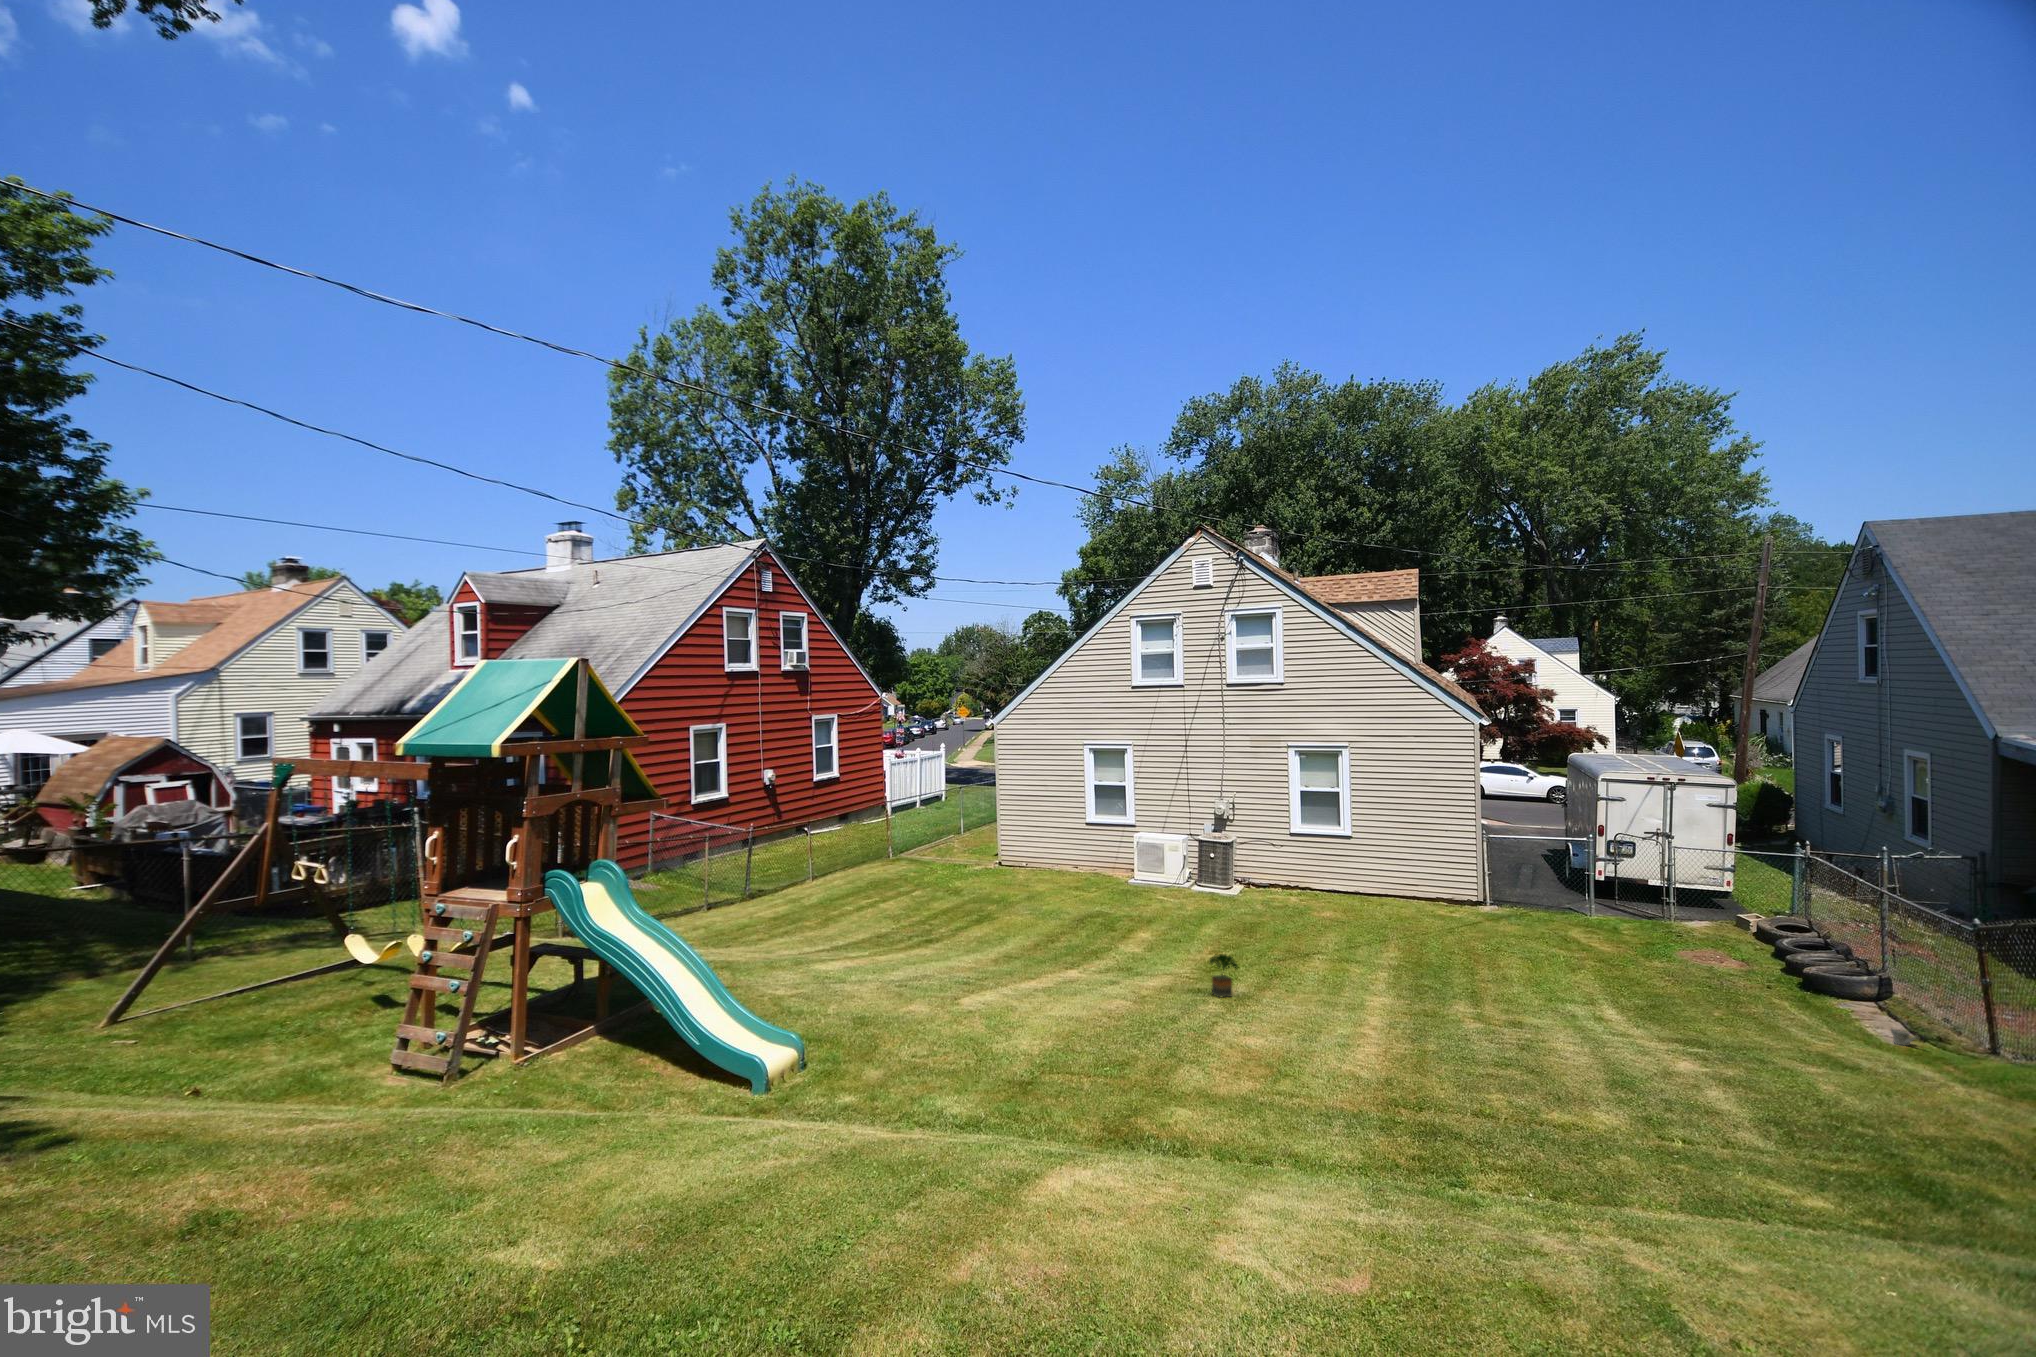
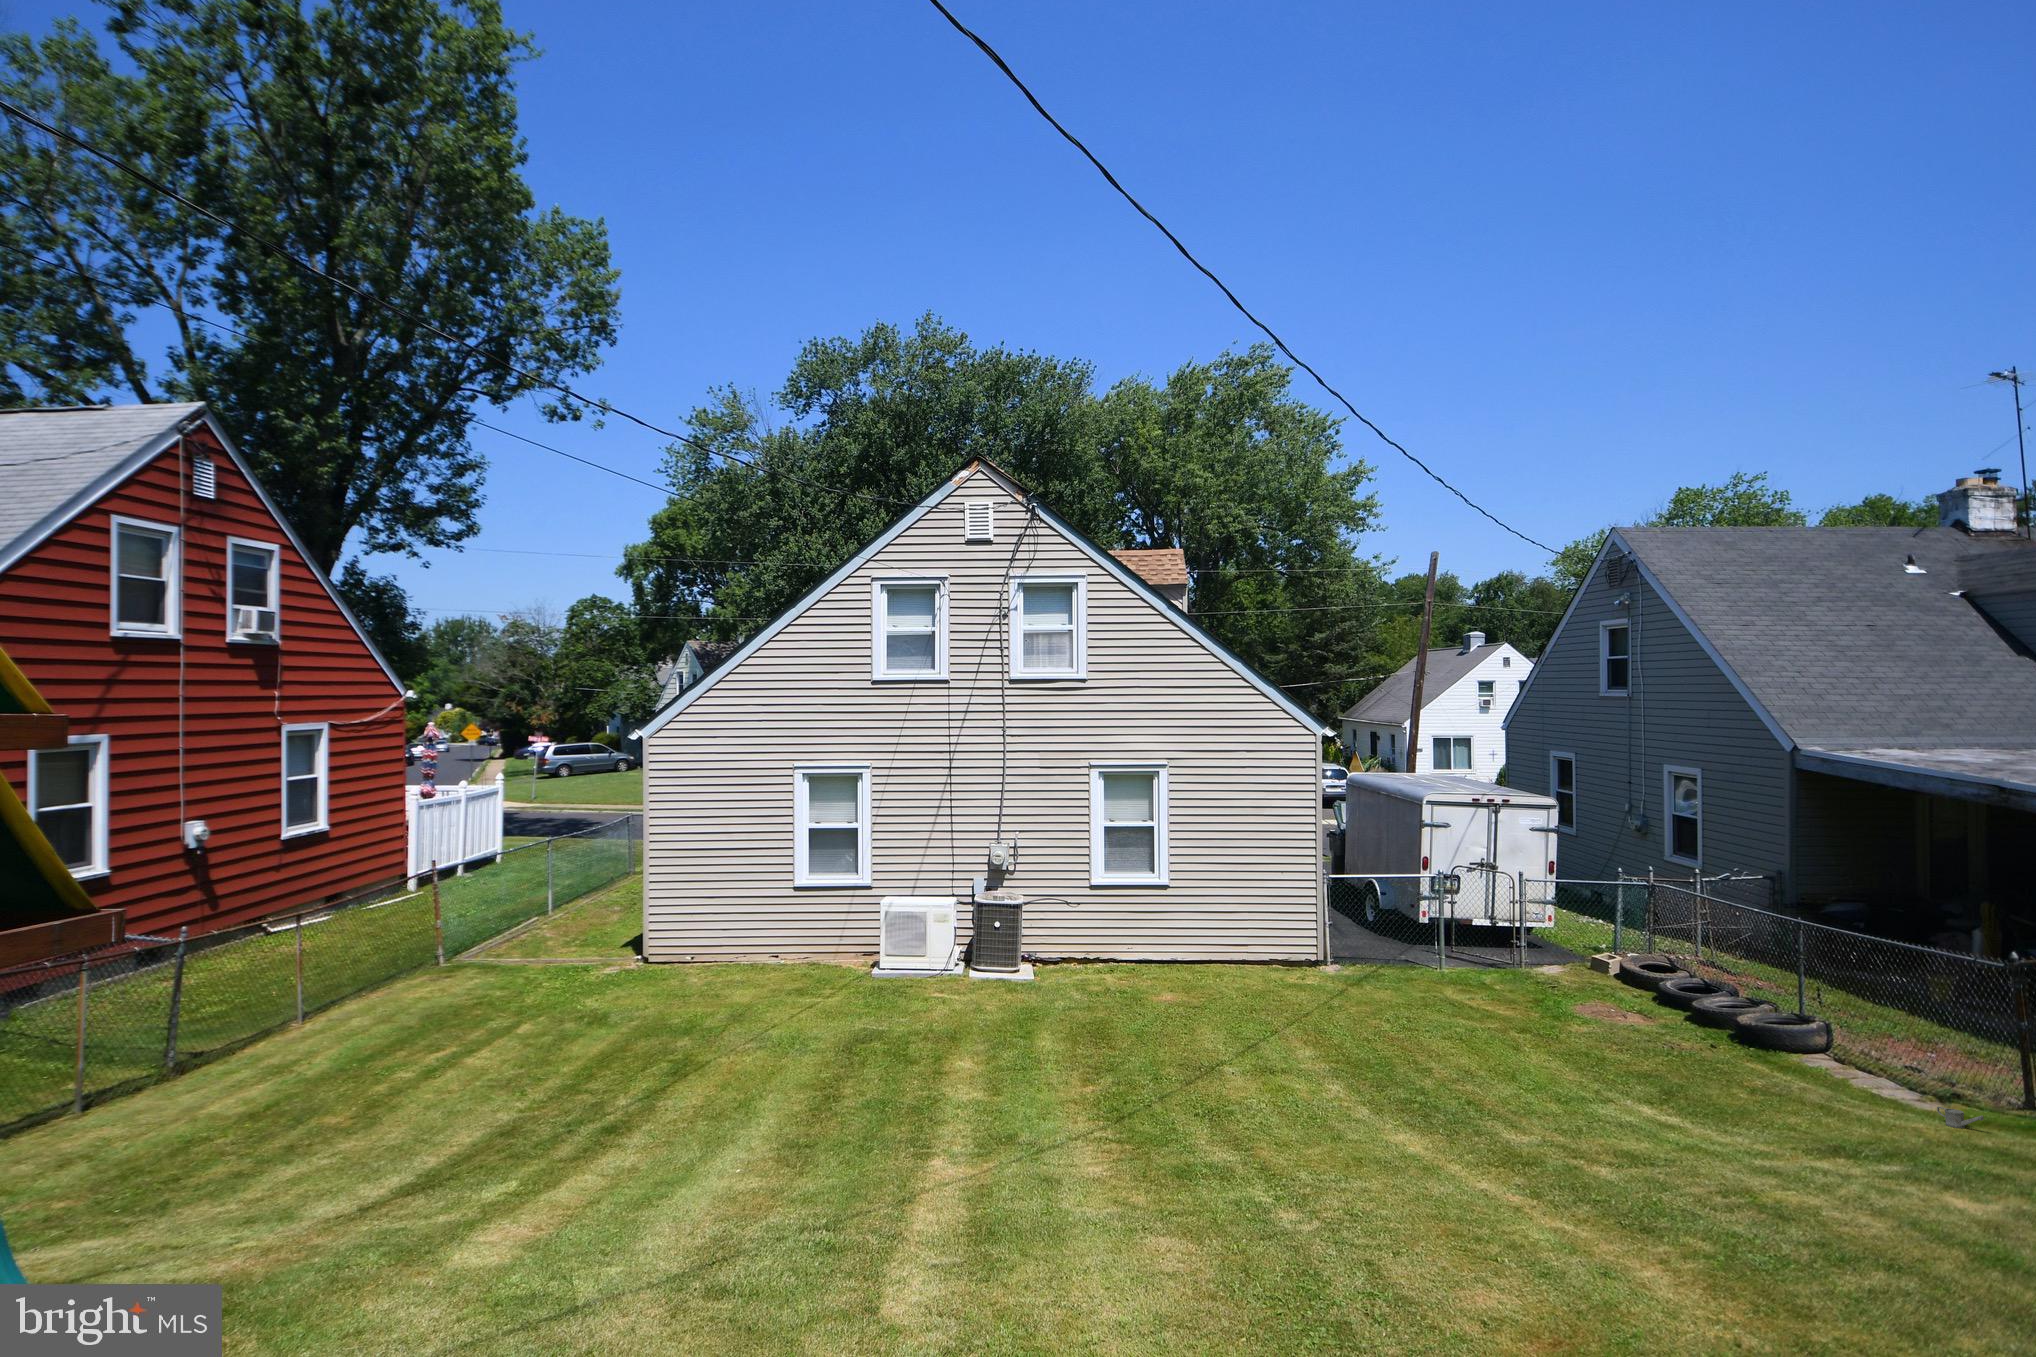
potted tree: present [1209,954,1238,997] -> none [1176,1117,1230,1196]

